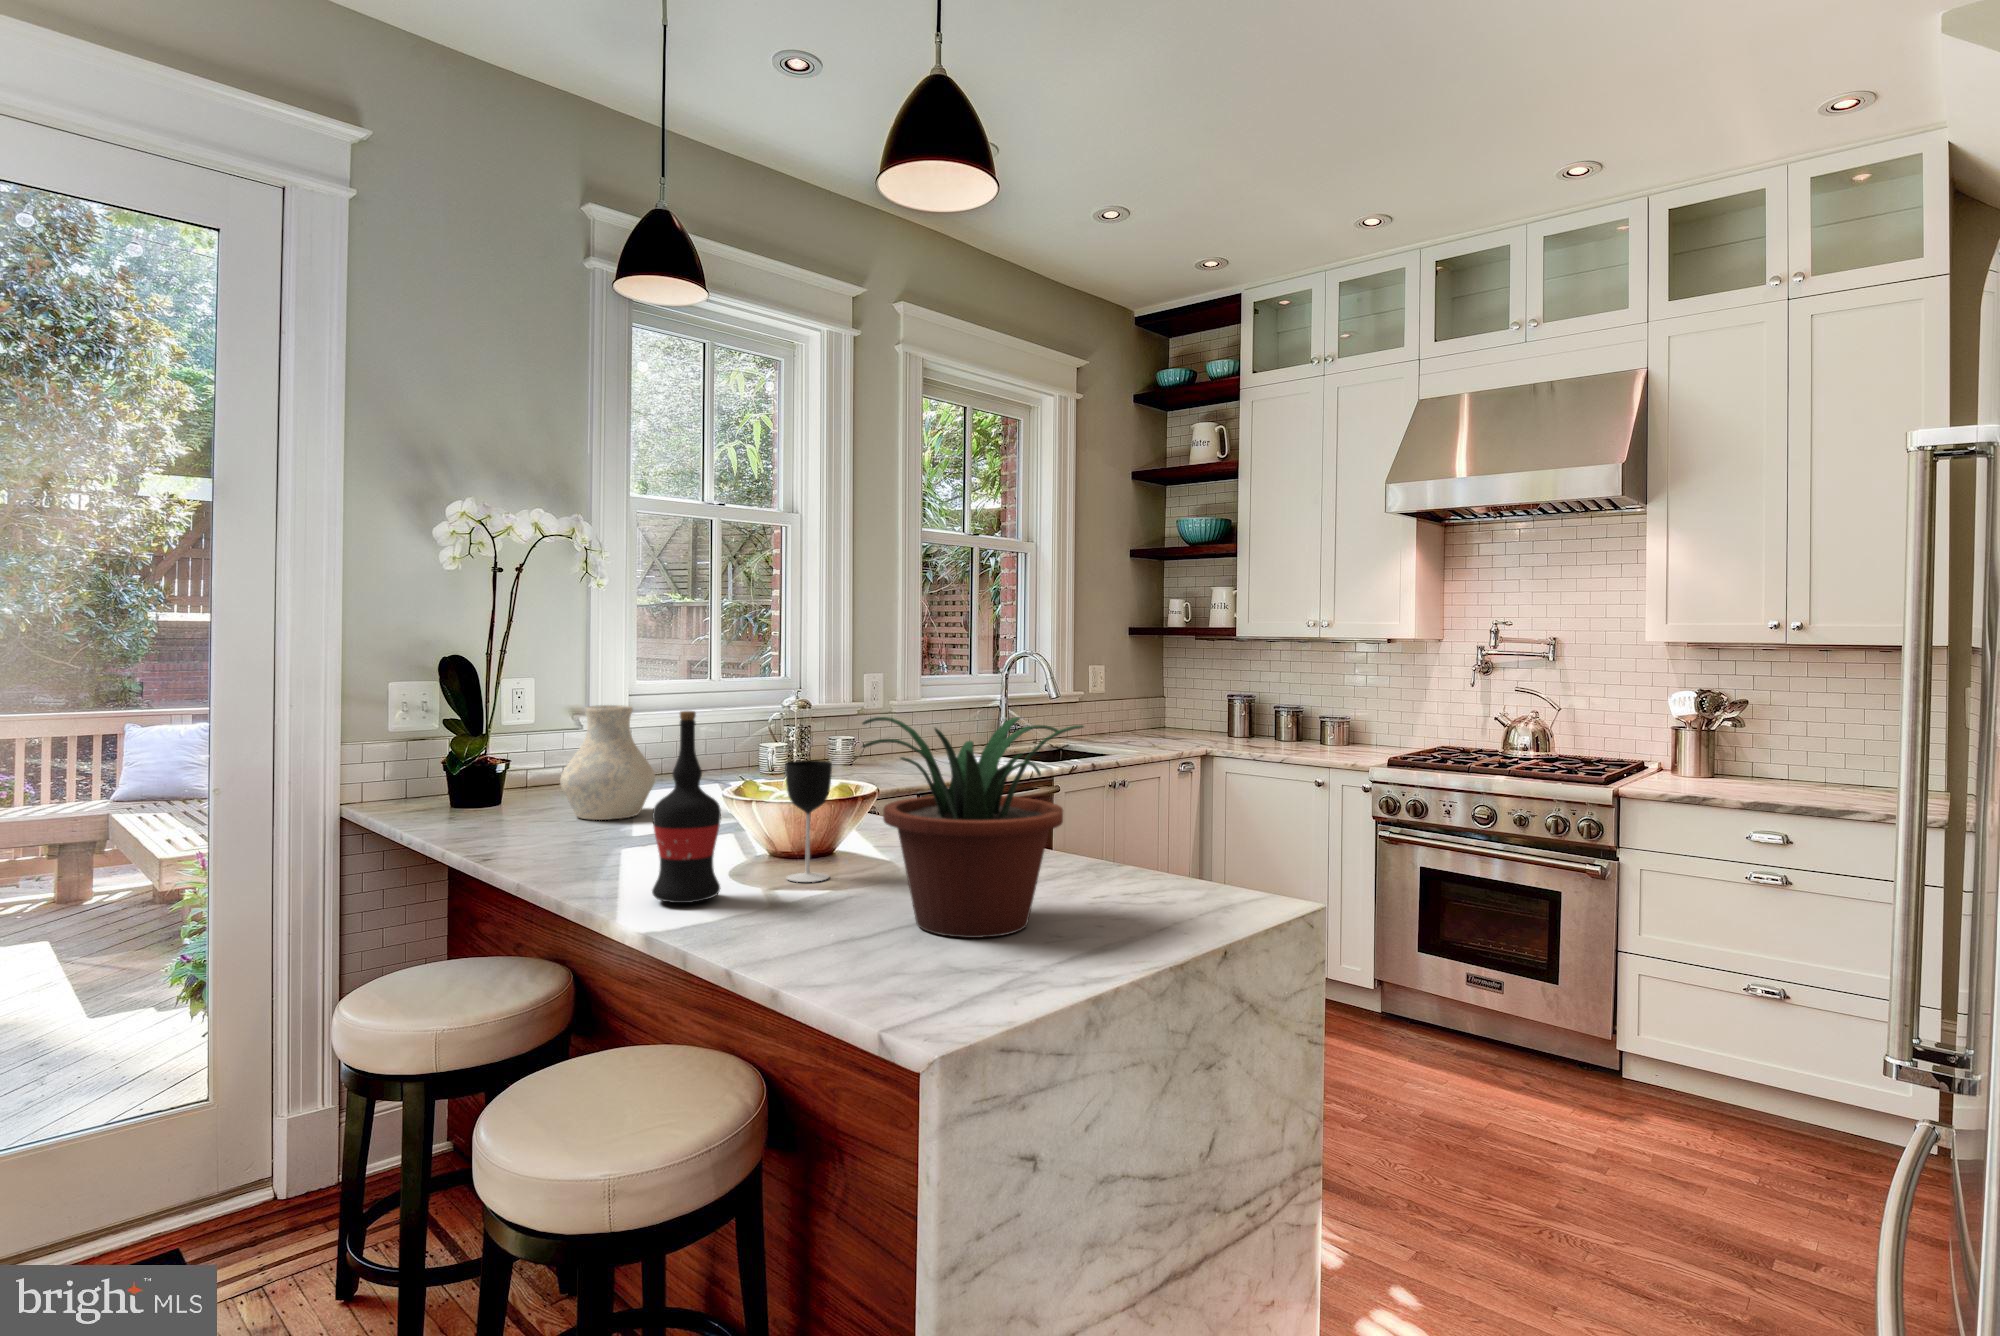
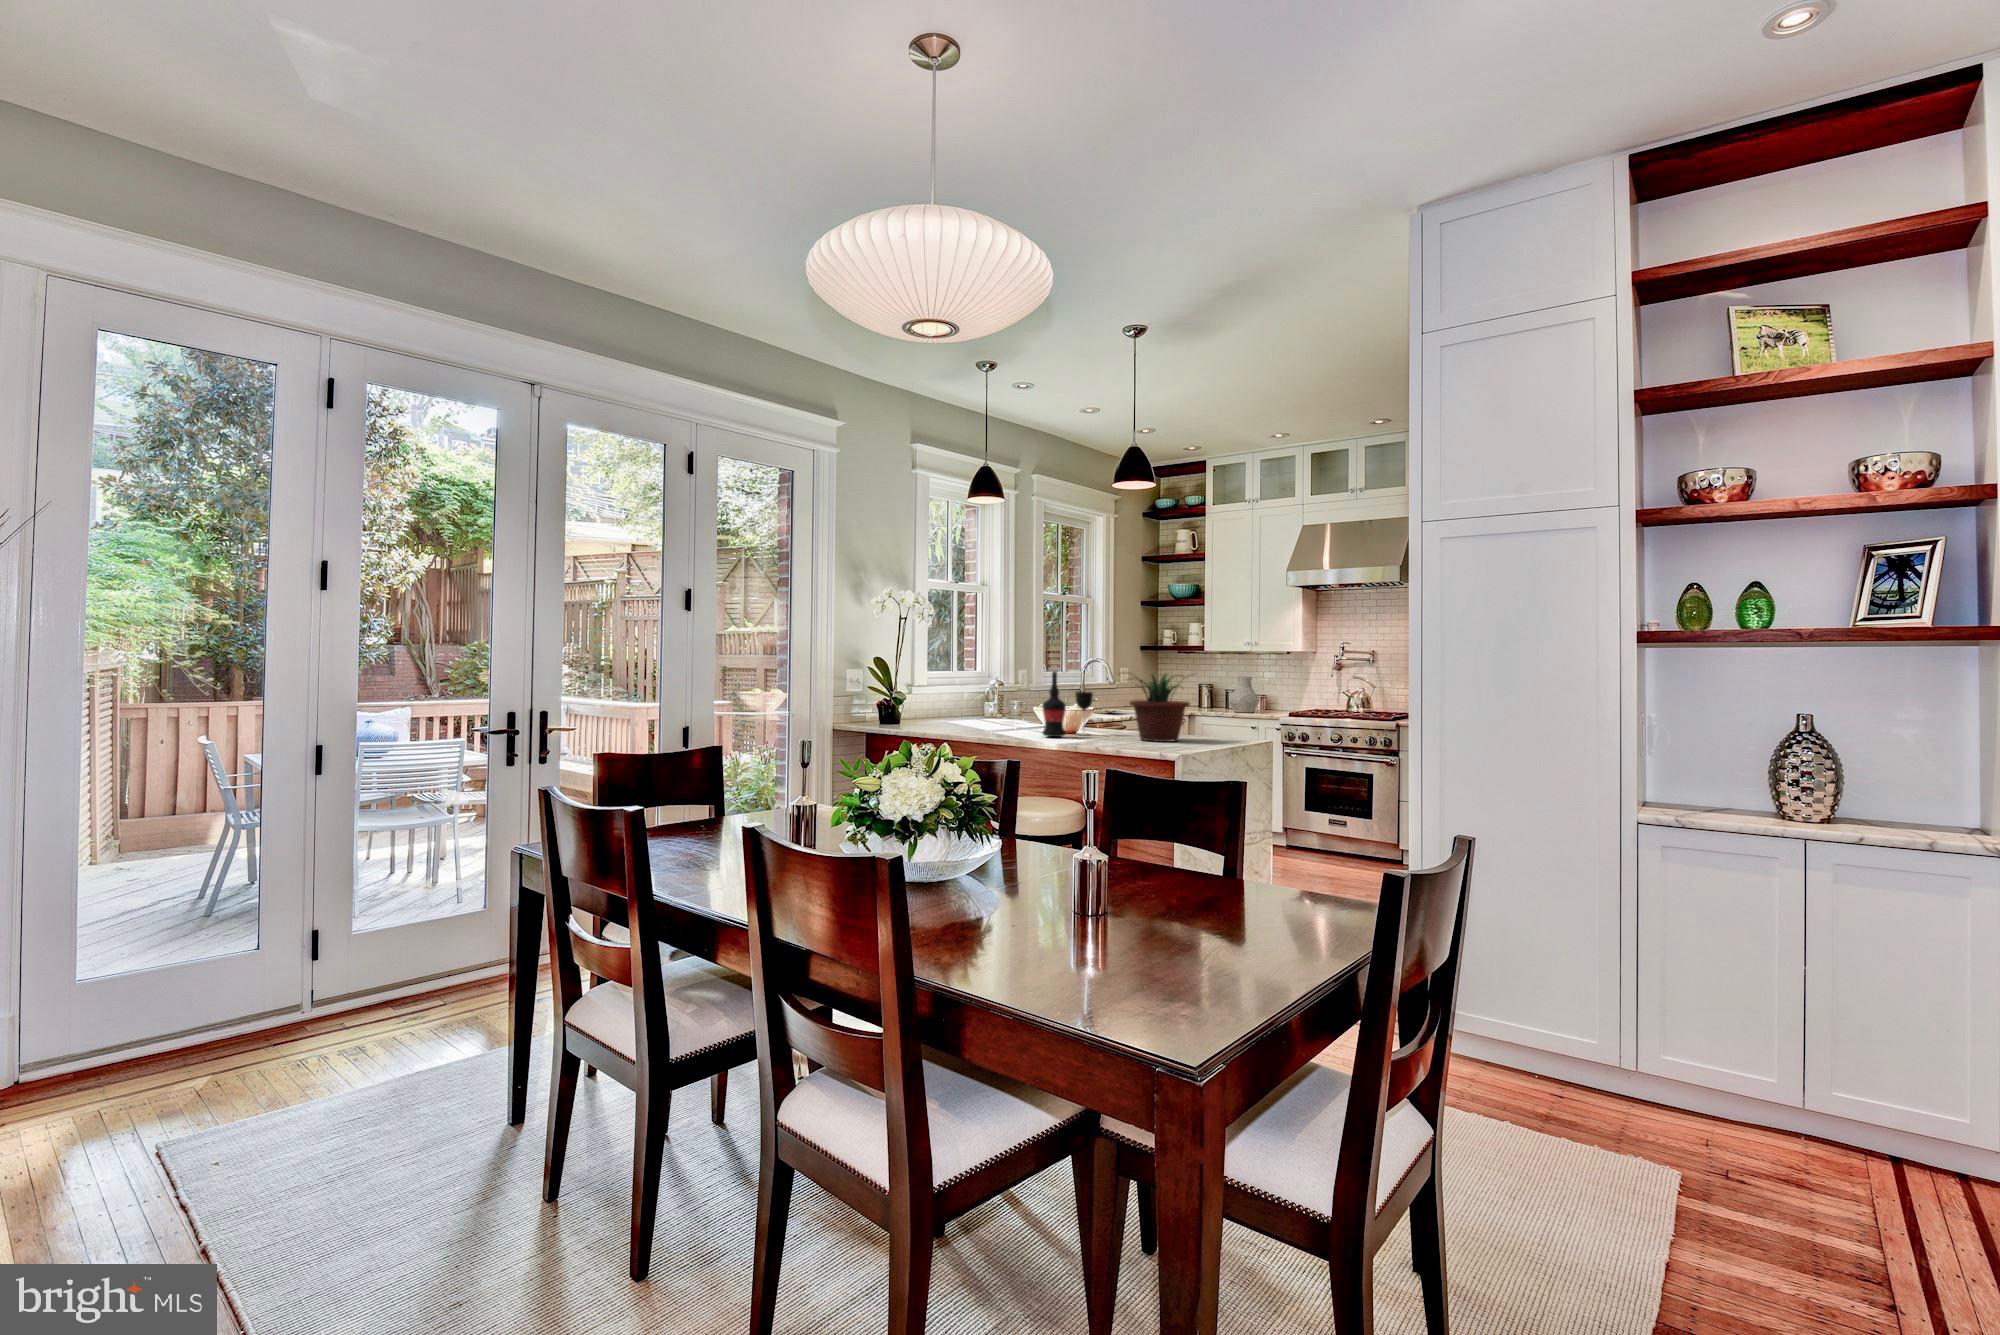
vase: present [560,705,655,820] -> present [1229,676,1259,713]

